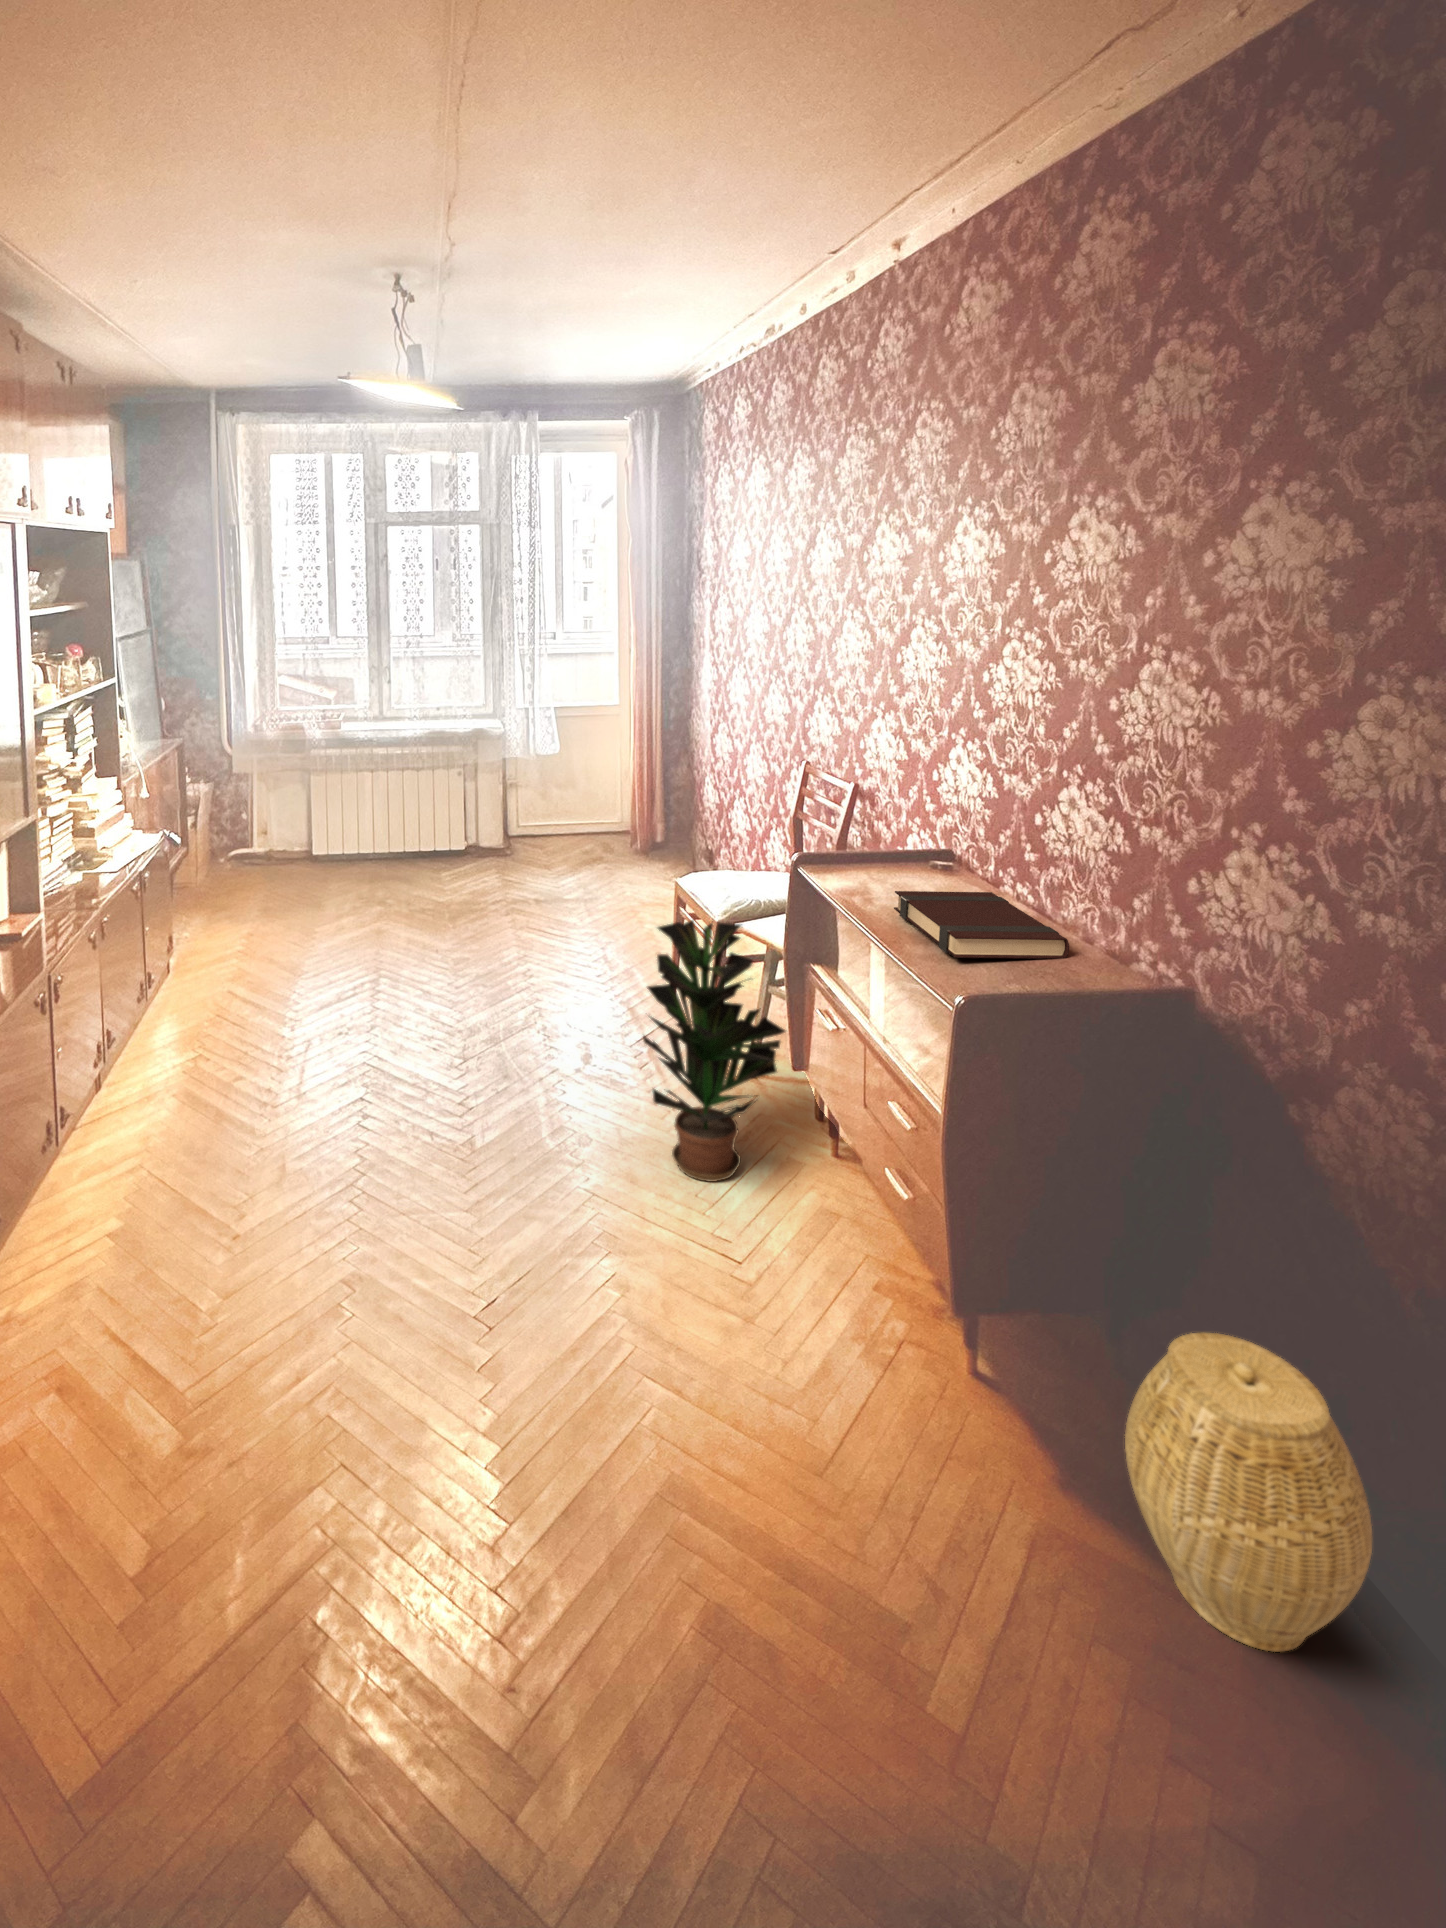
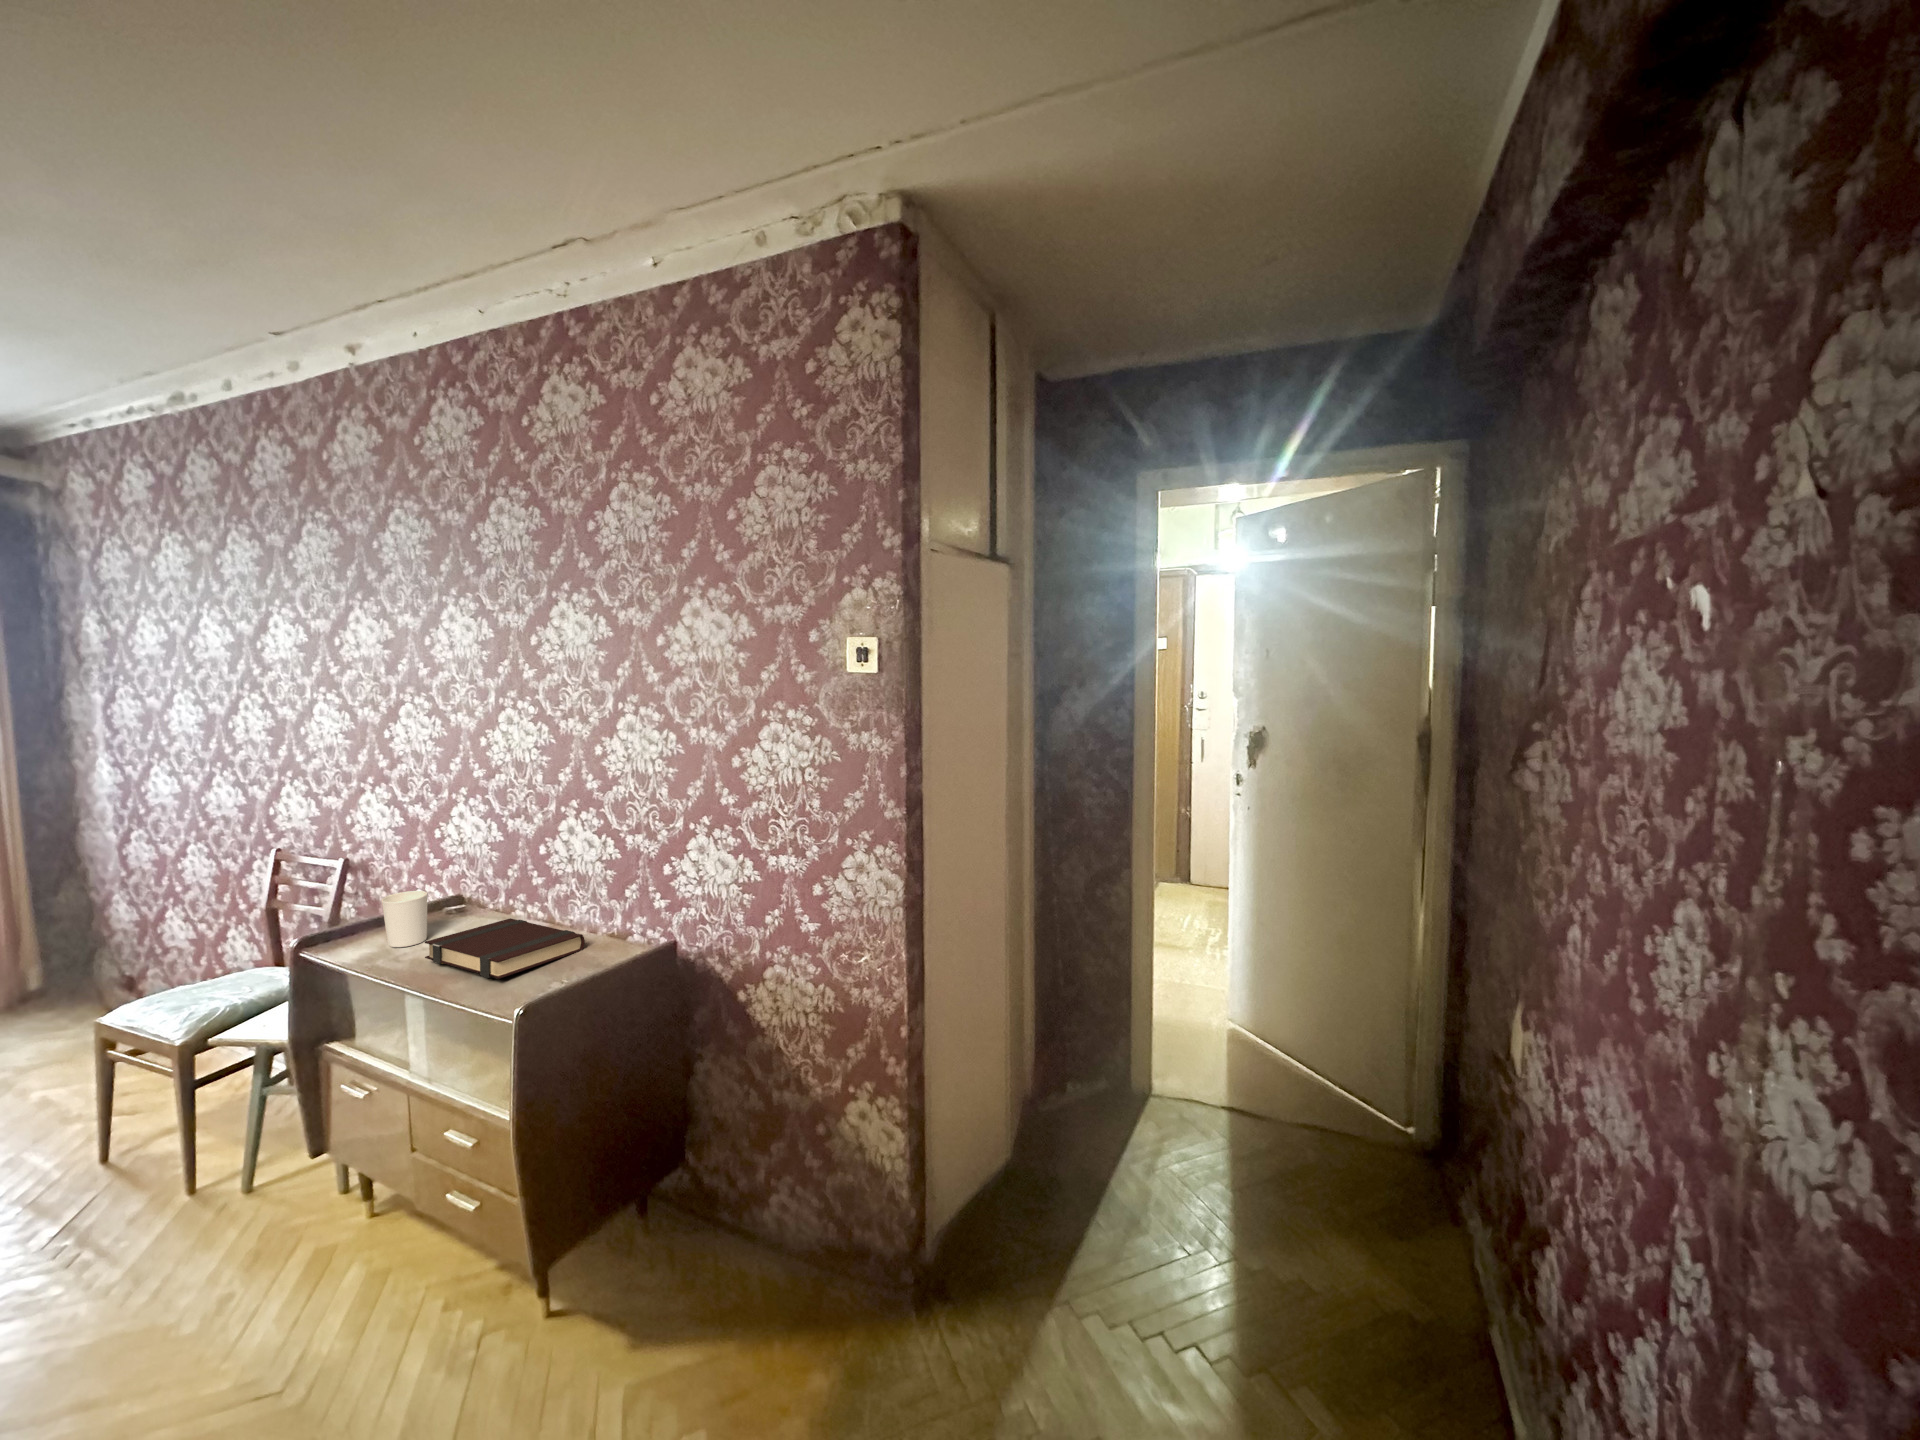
candle holder: none [865,832,910,891] -> present [381,891,428,947]
potted plant: present [643,920,785,1182] -> none [90,1032,306,1341]
woven basket: present [1125,1332,1372,1652] -> none [675,1154,810,1354]

